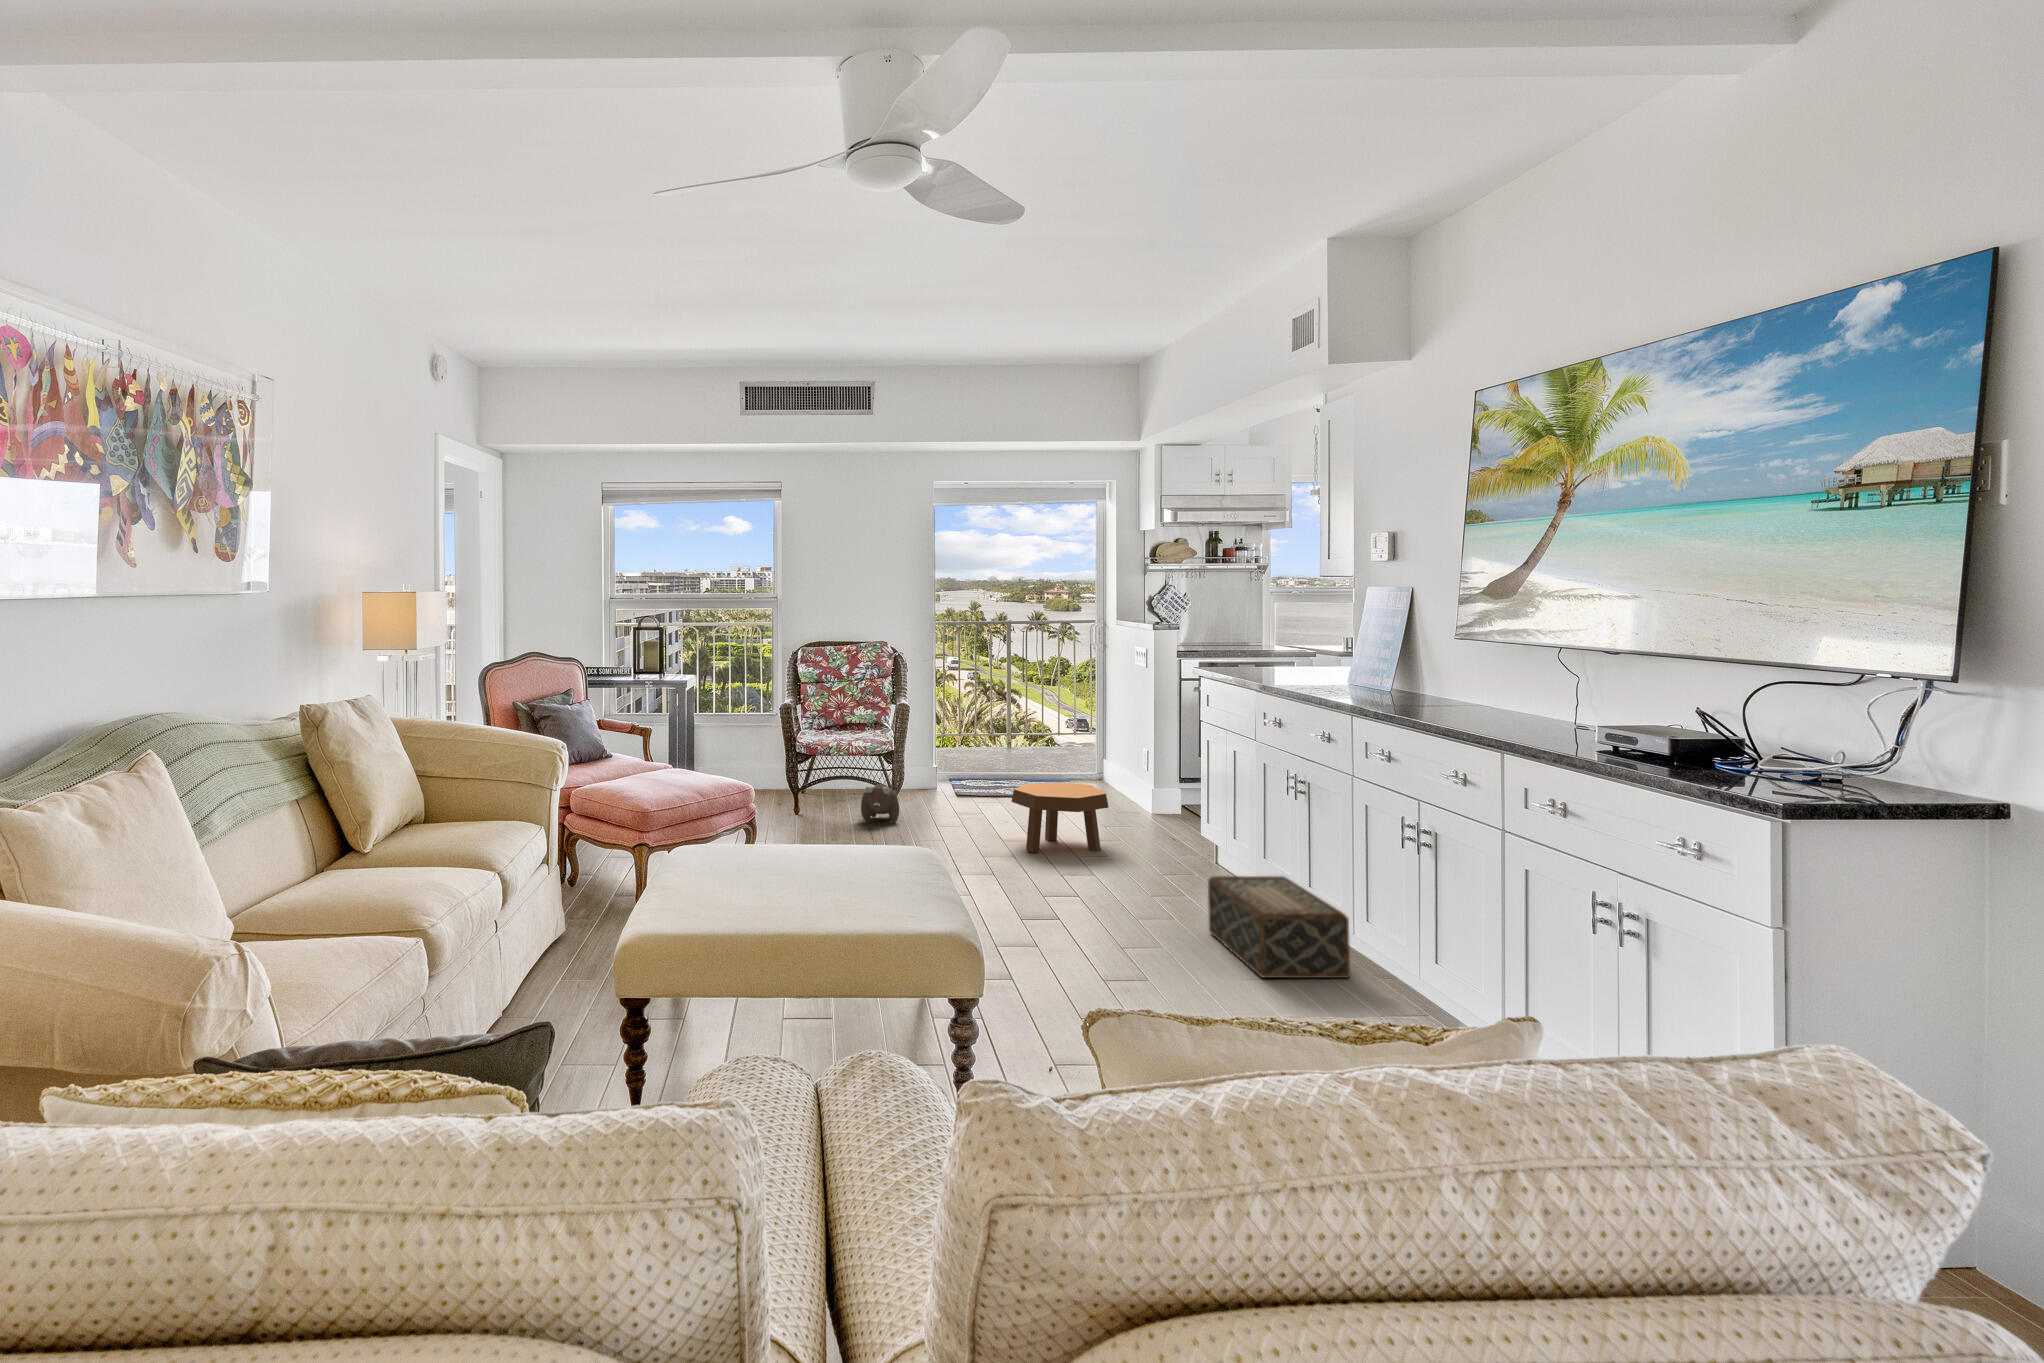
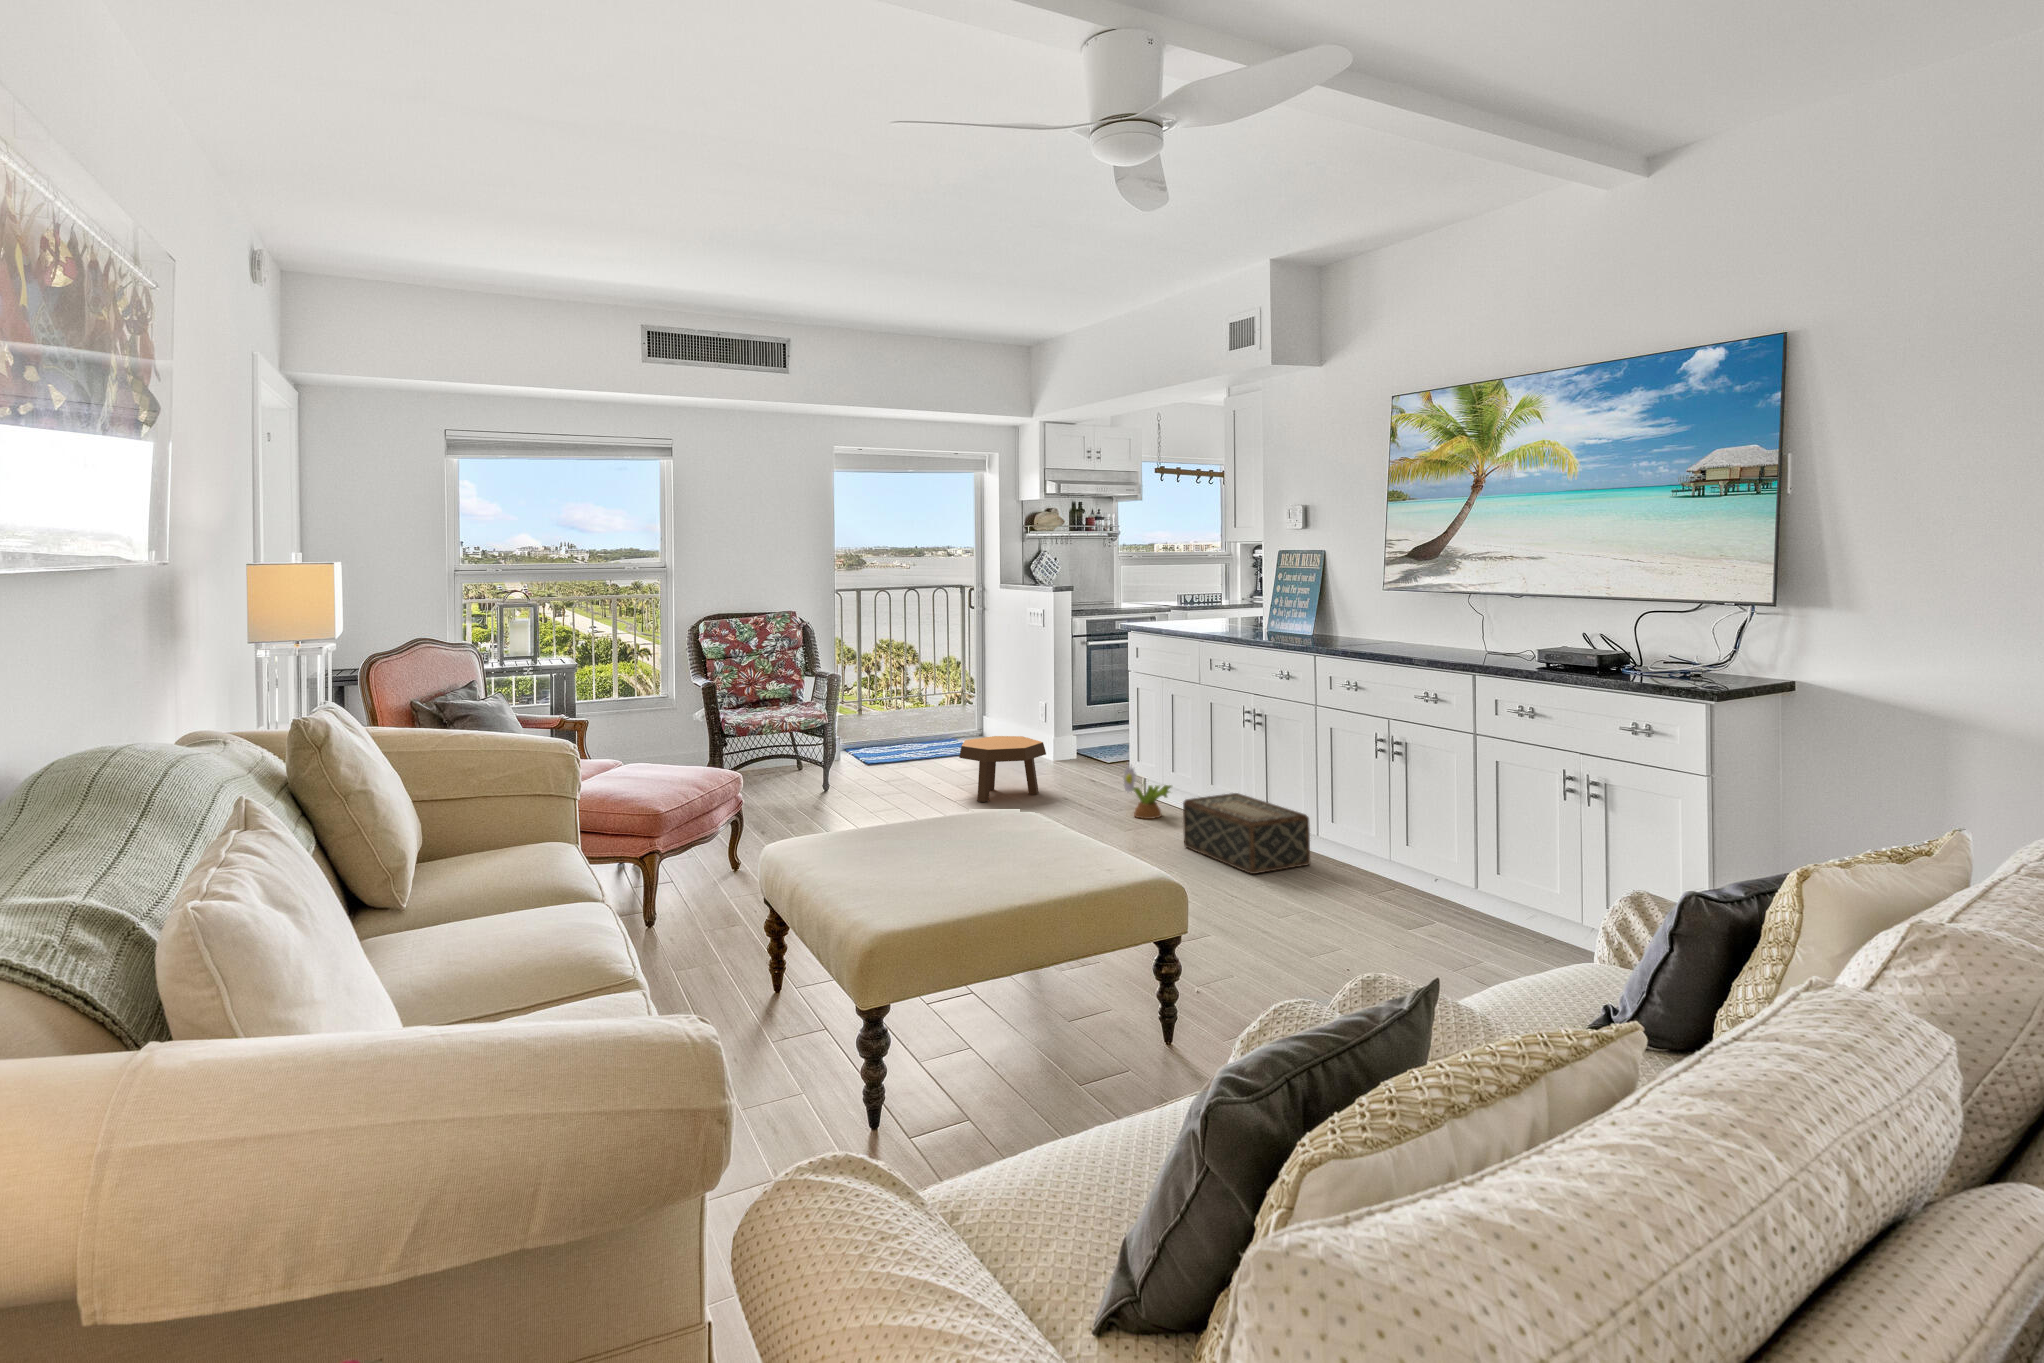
plush toy: present [861,784,899,822] -> none [798,754,836,792]
decorative plant: none [1172,828,1233,895] -> present [1123,766,1171,819]

